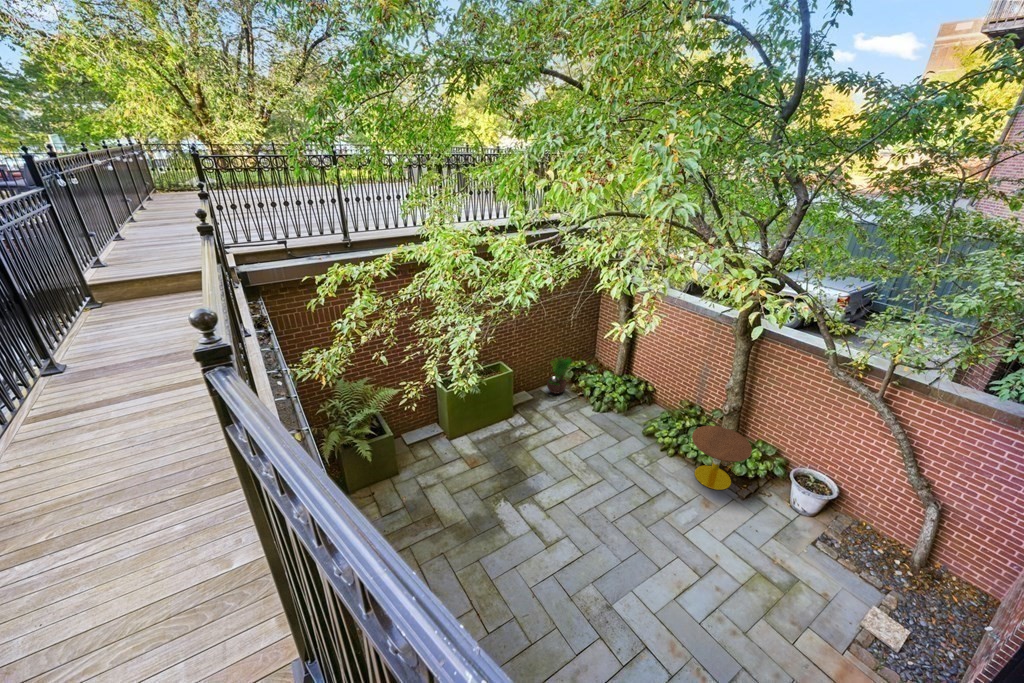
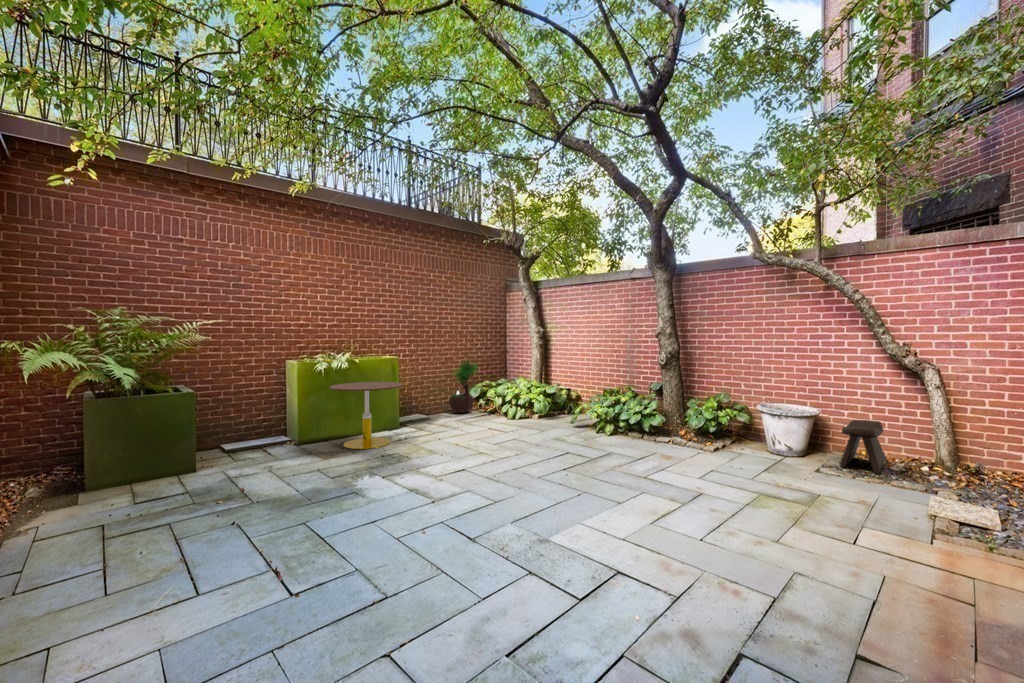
side table: present [692,425,752,490] -> present [330,382,402,449]
stool: none [836,505,885,557] -> present [840,420,887,474]

